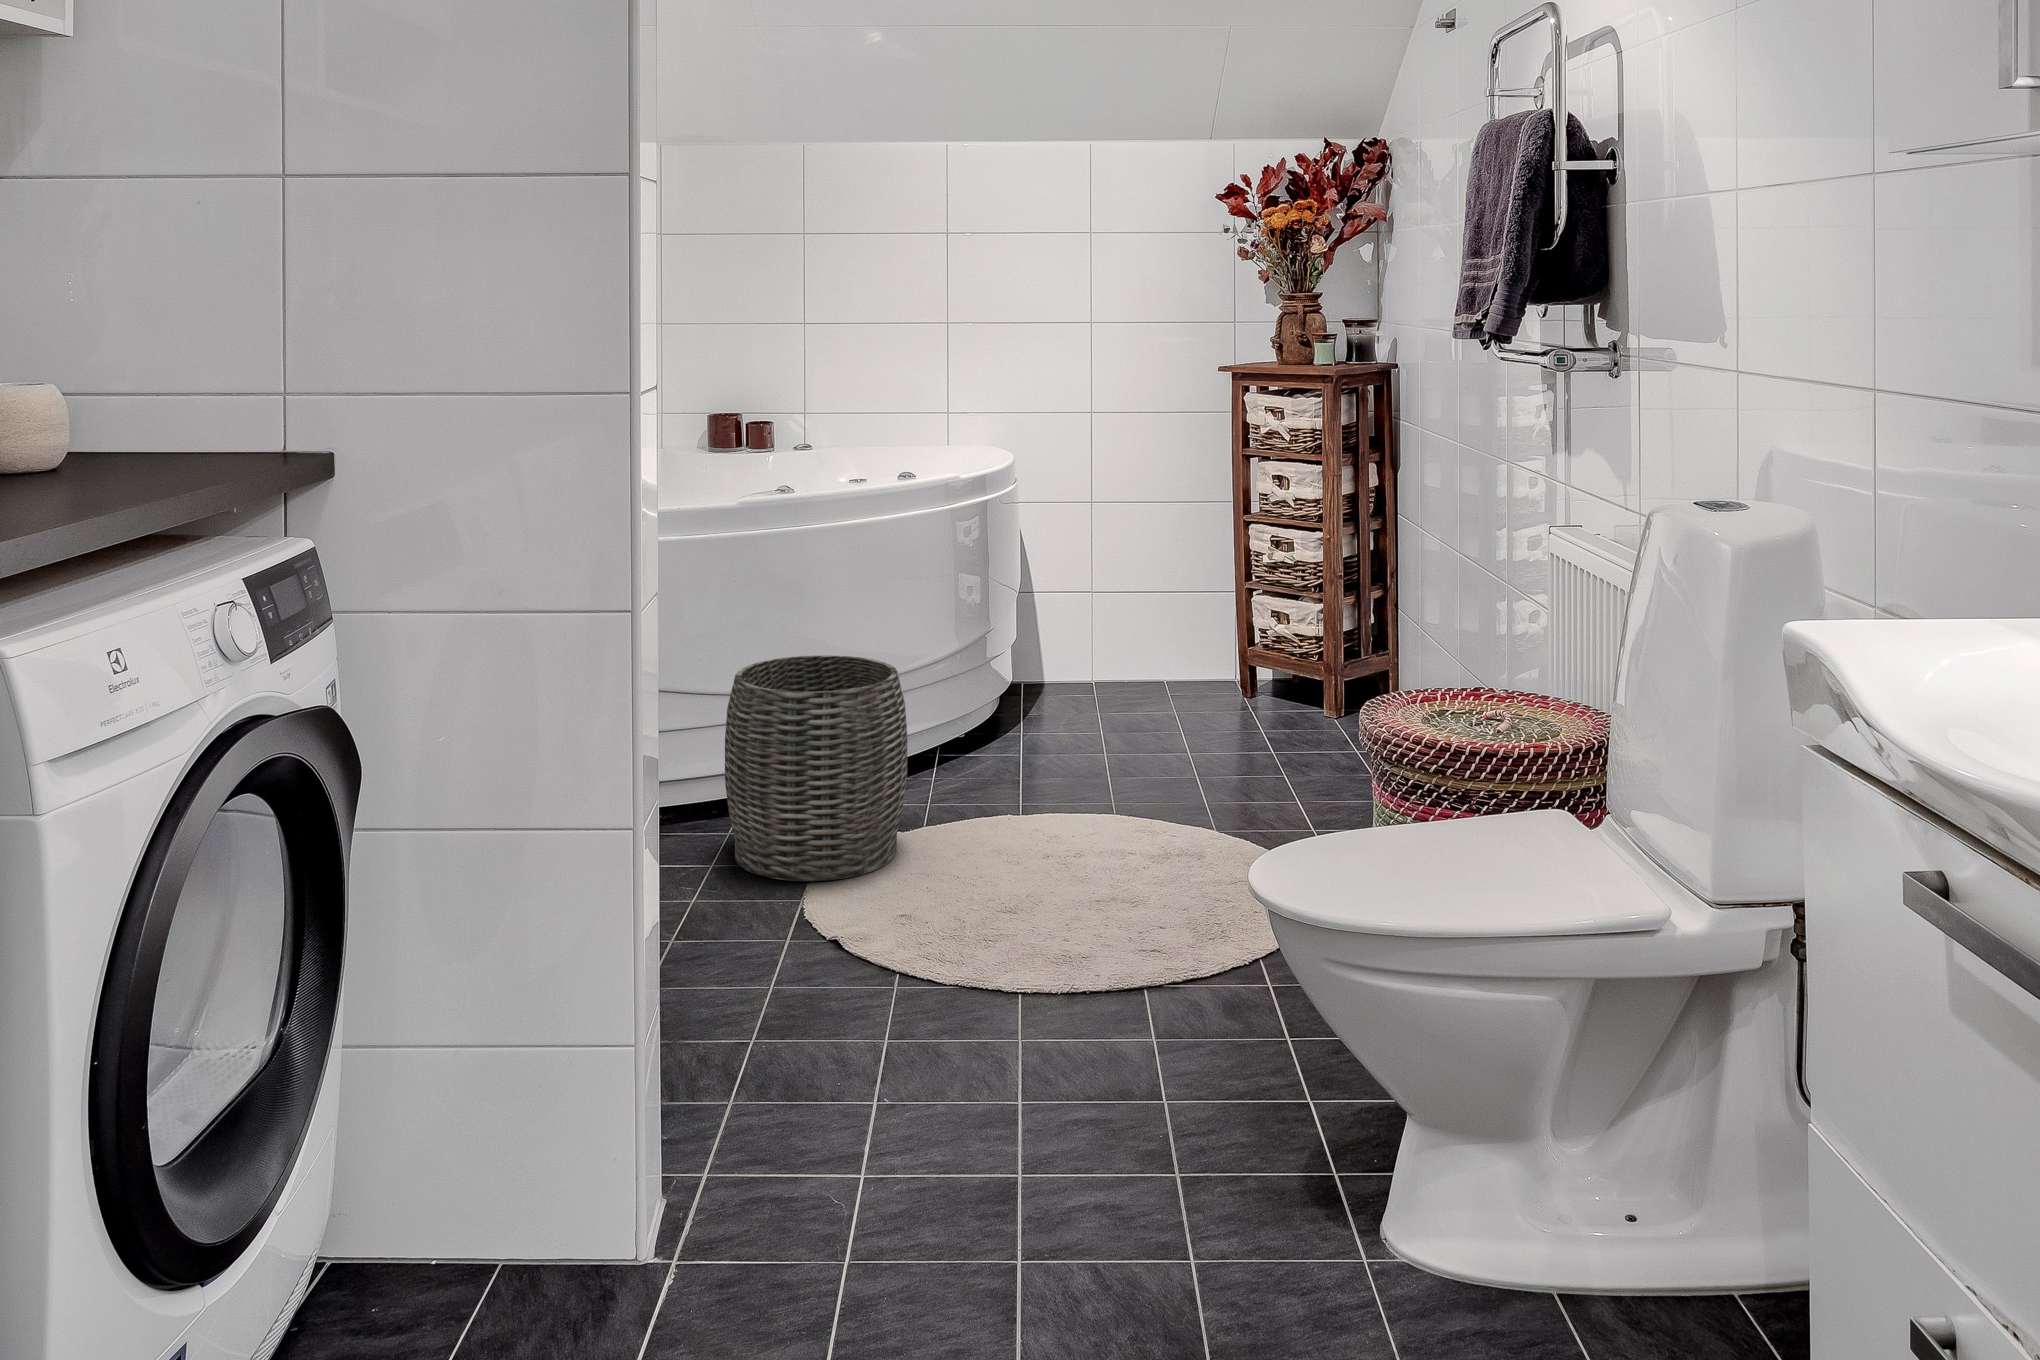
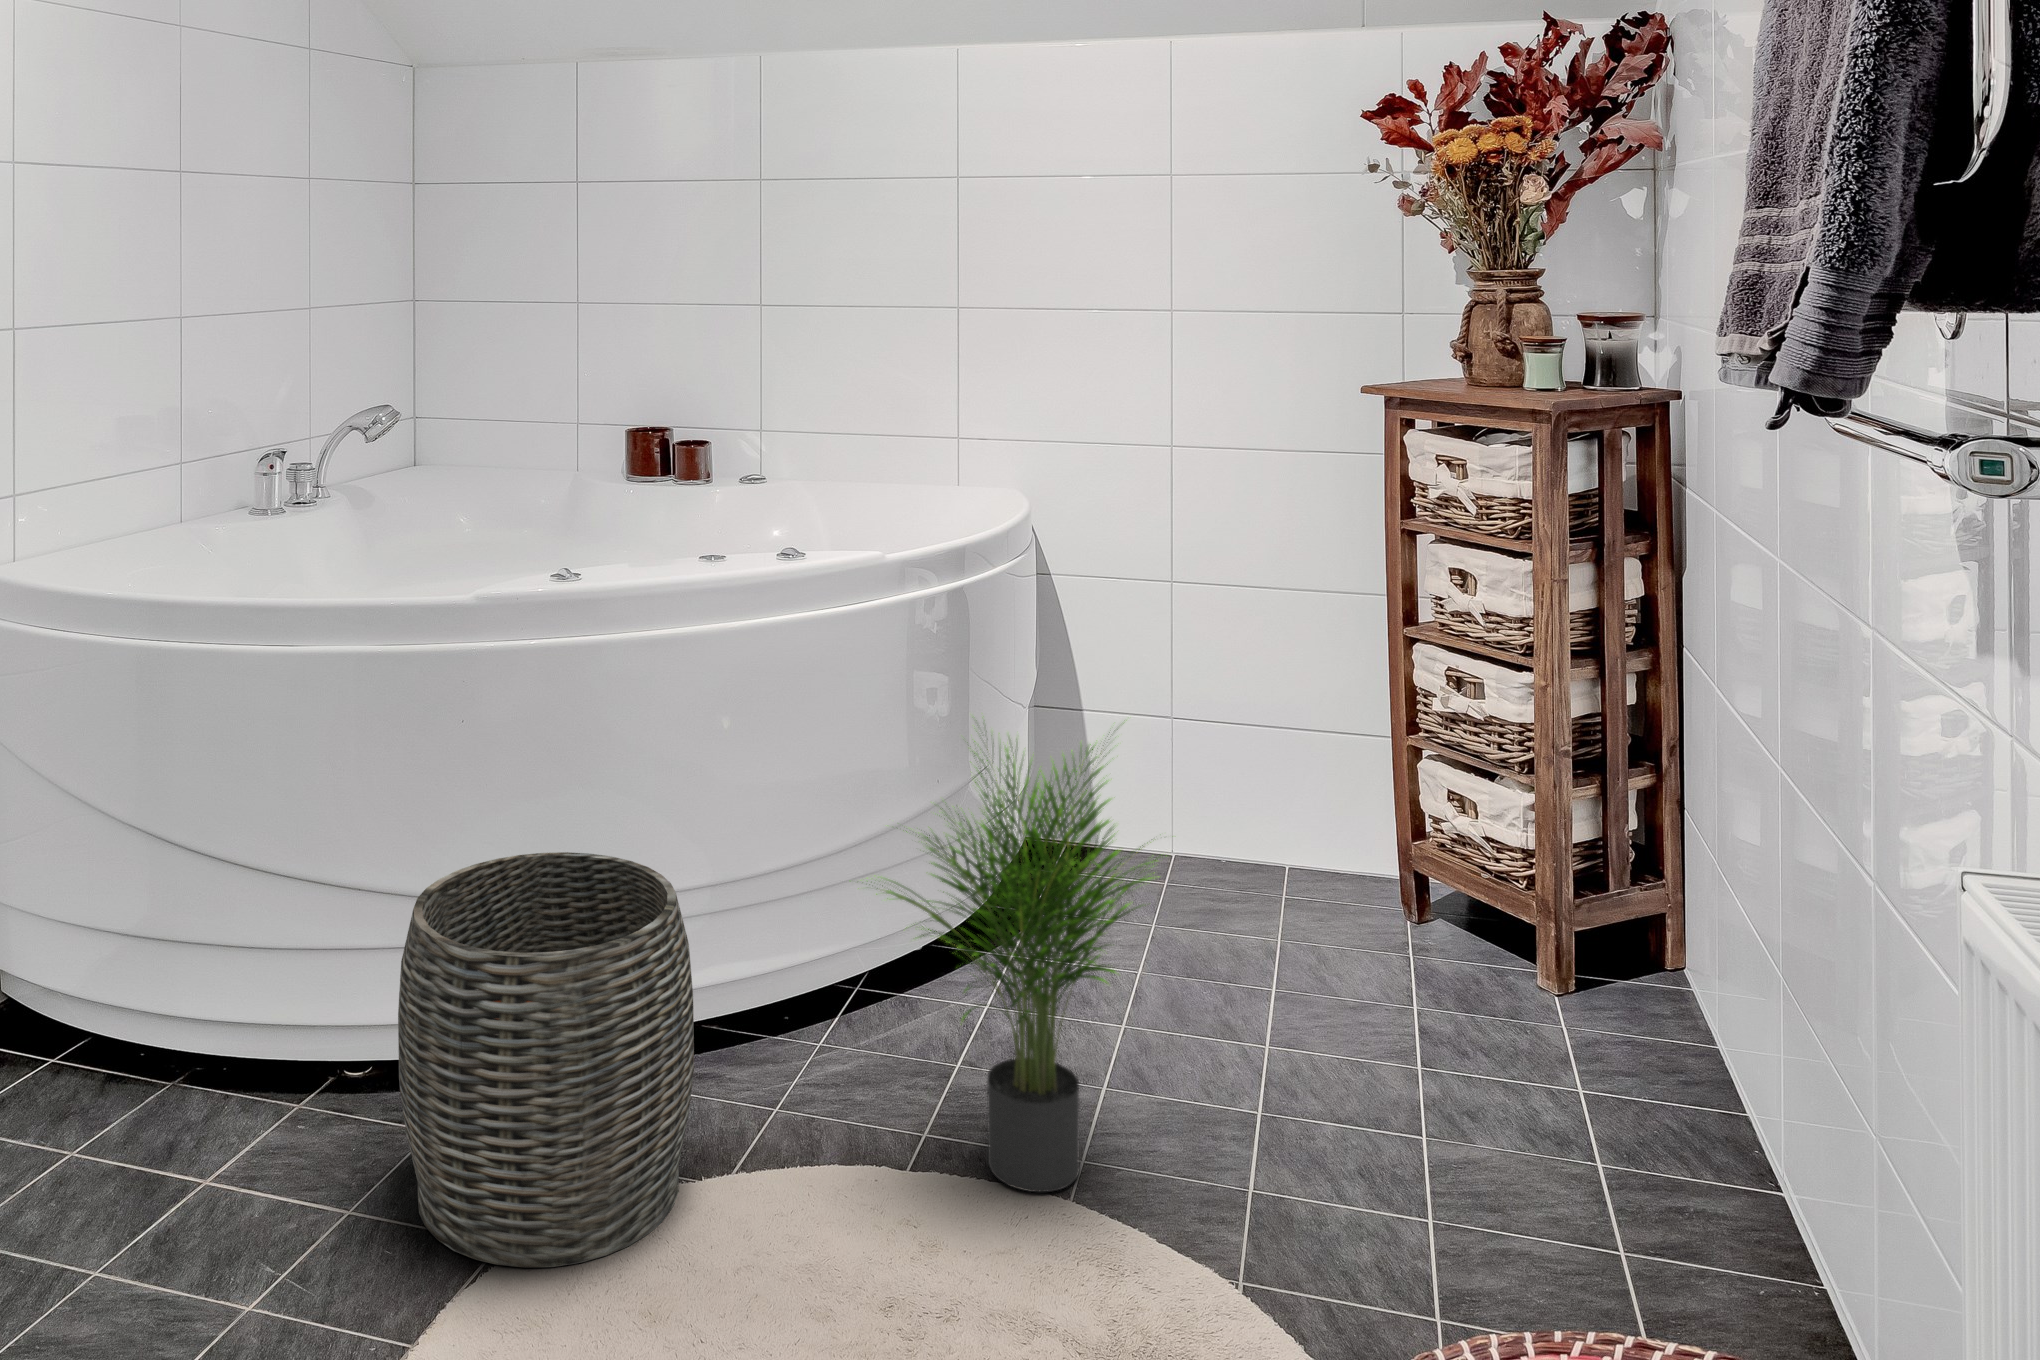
potted plant: none [989,544,1178,820] -> present [858,729,1156,1192]

